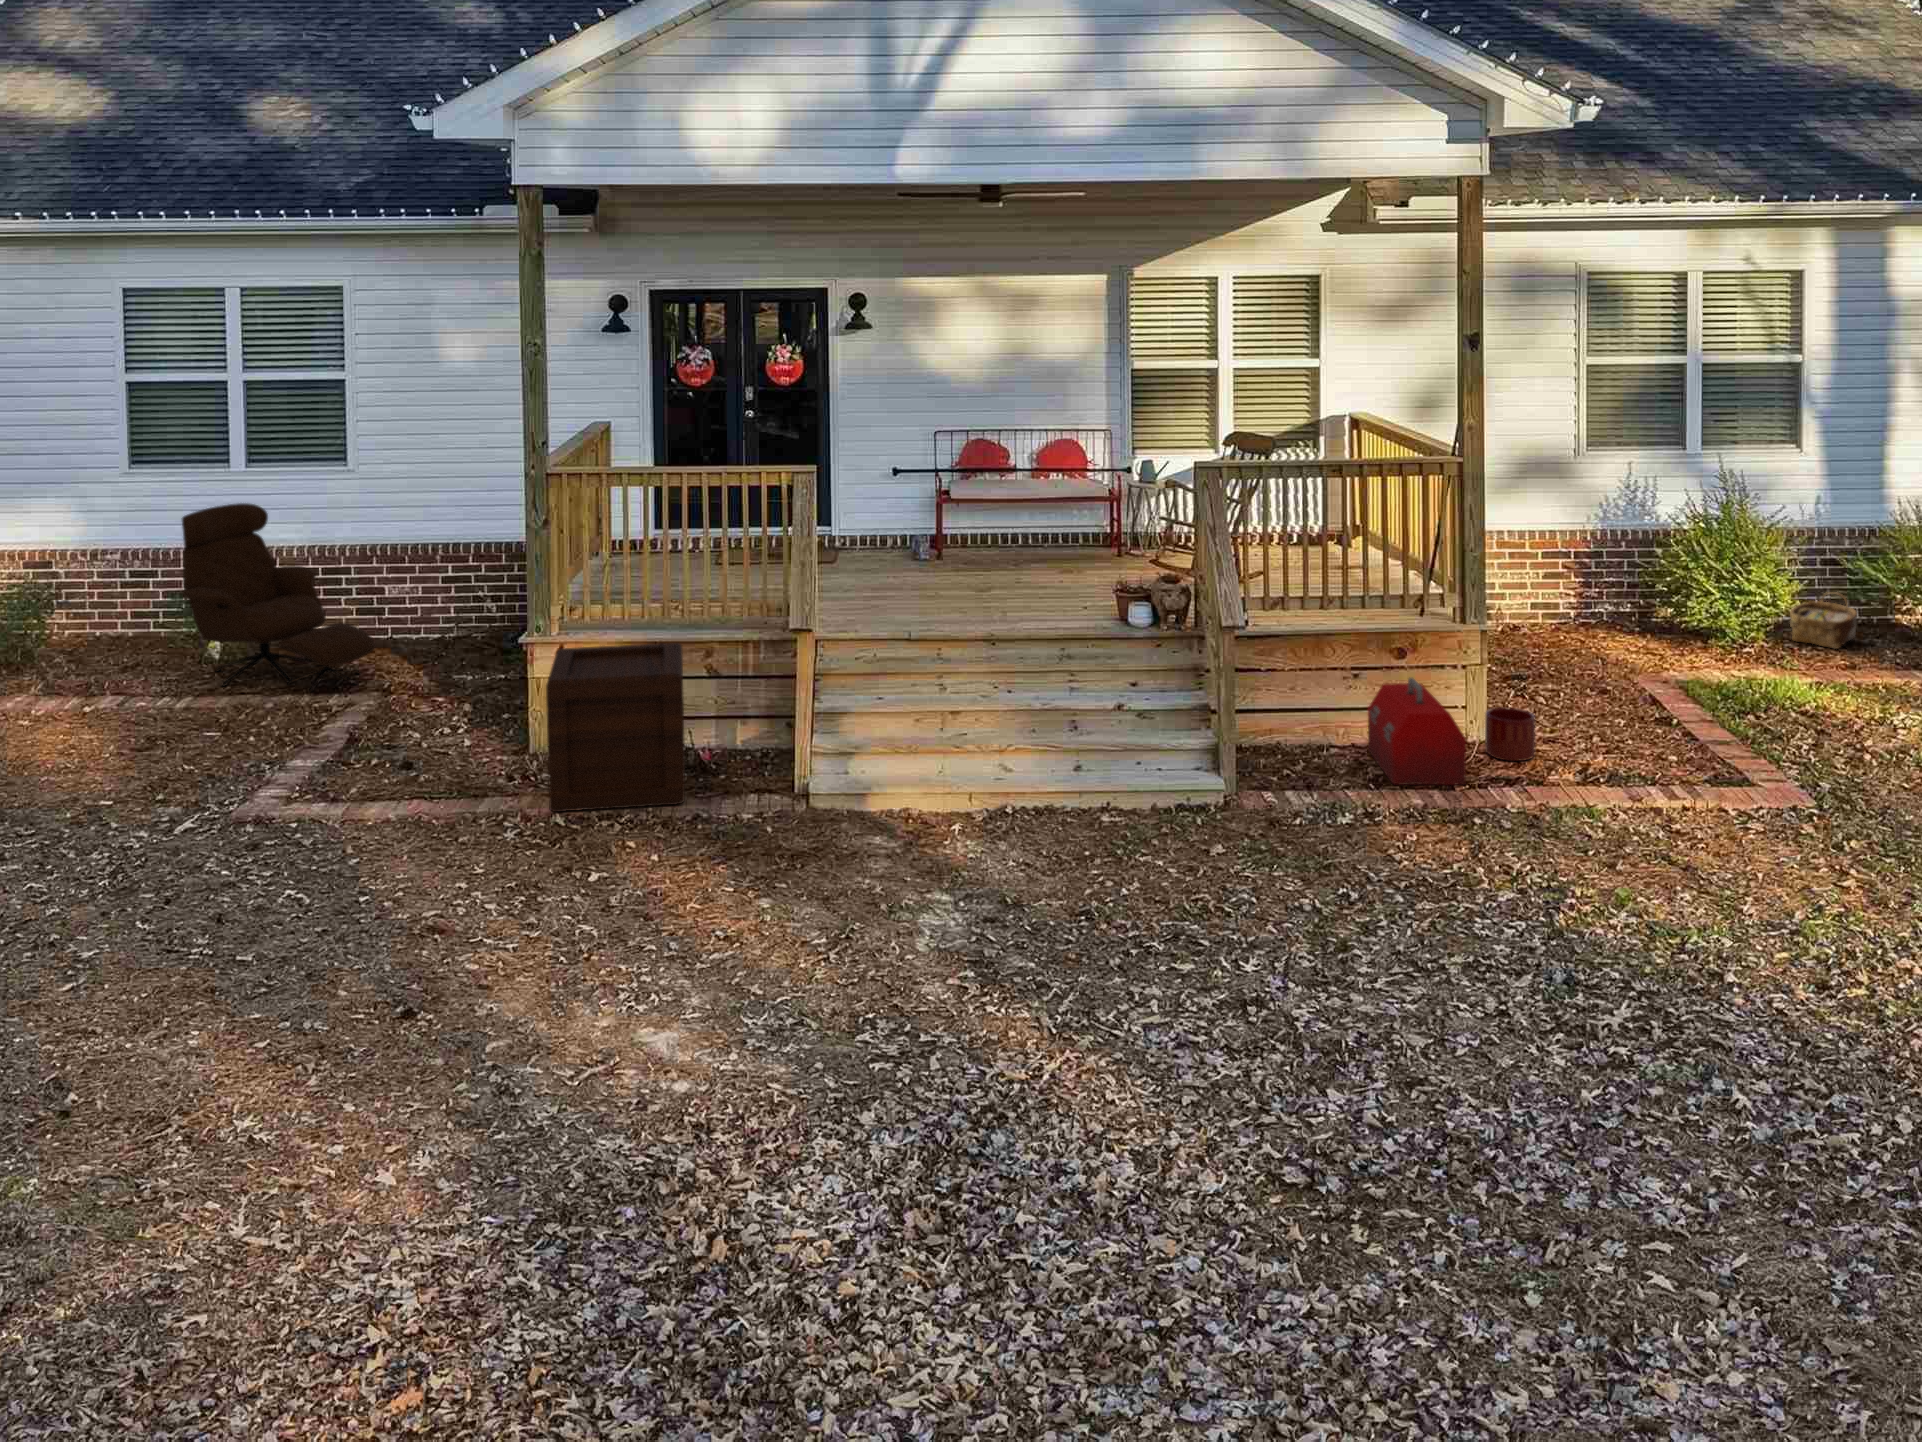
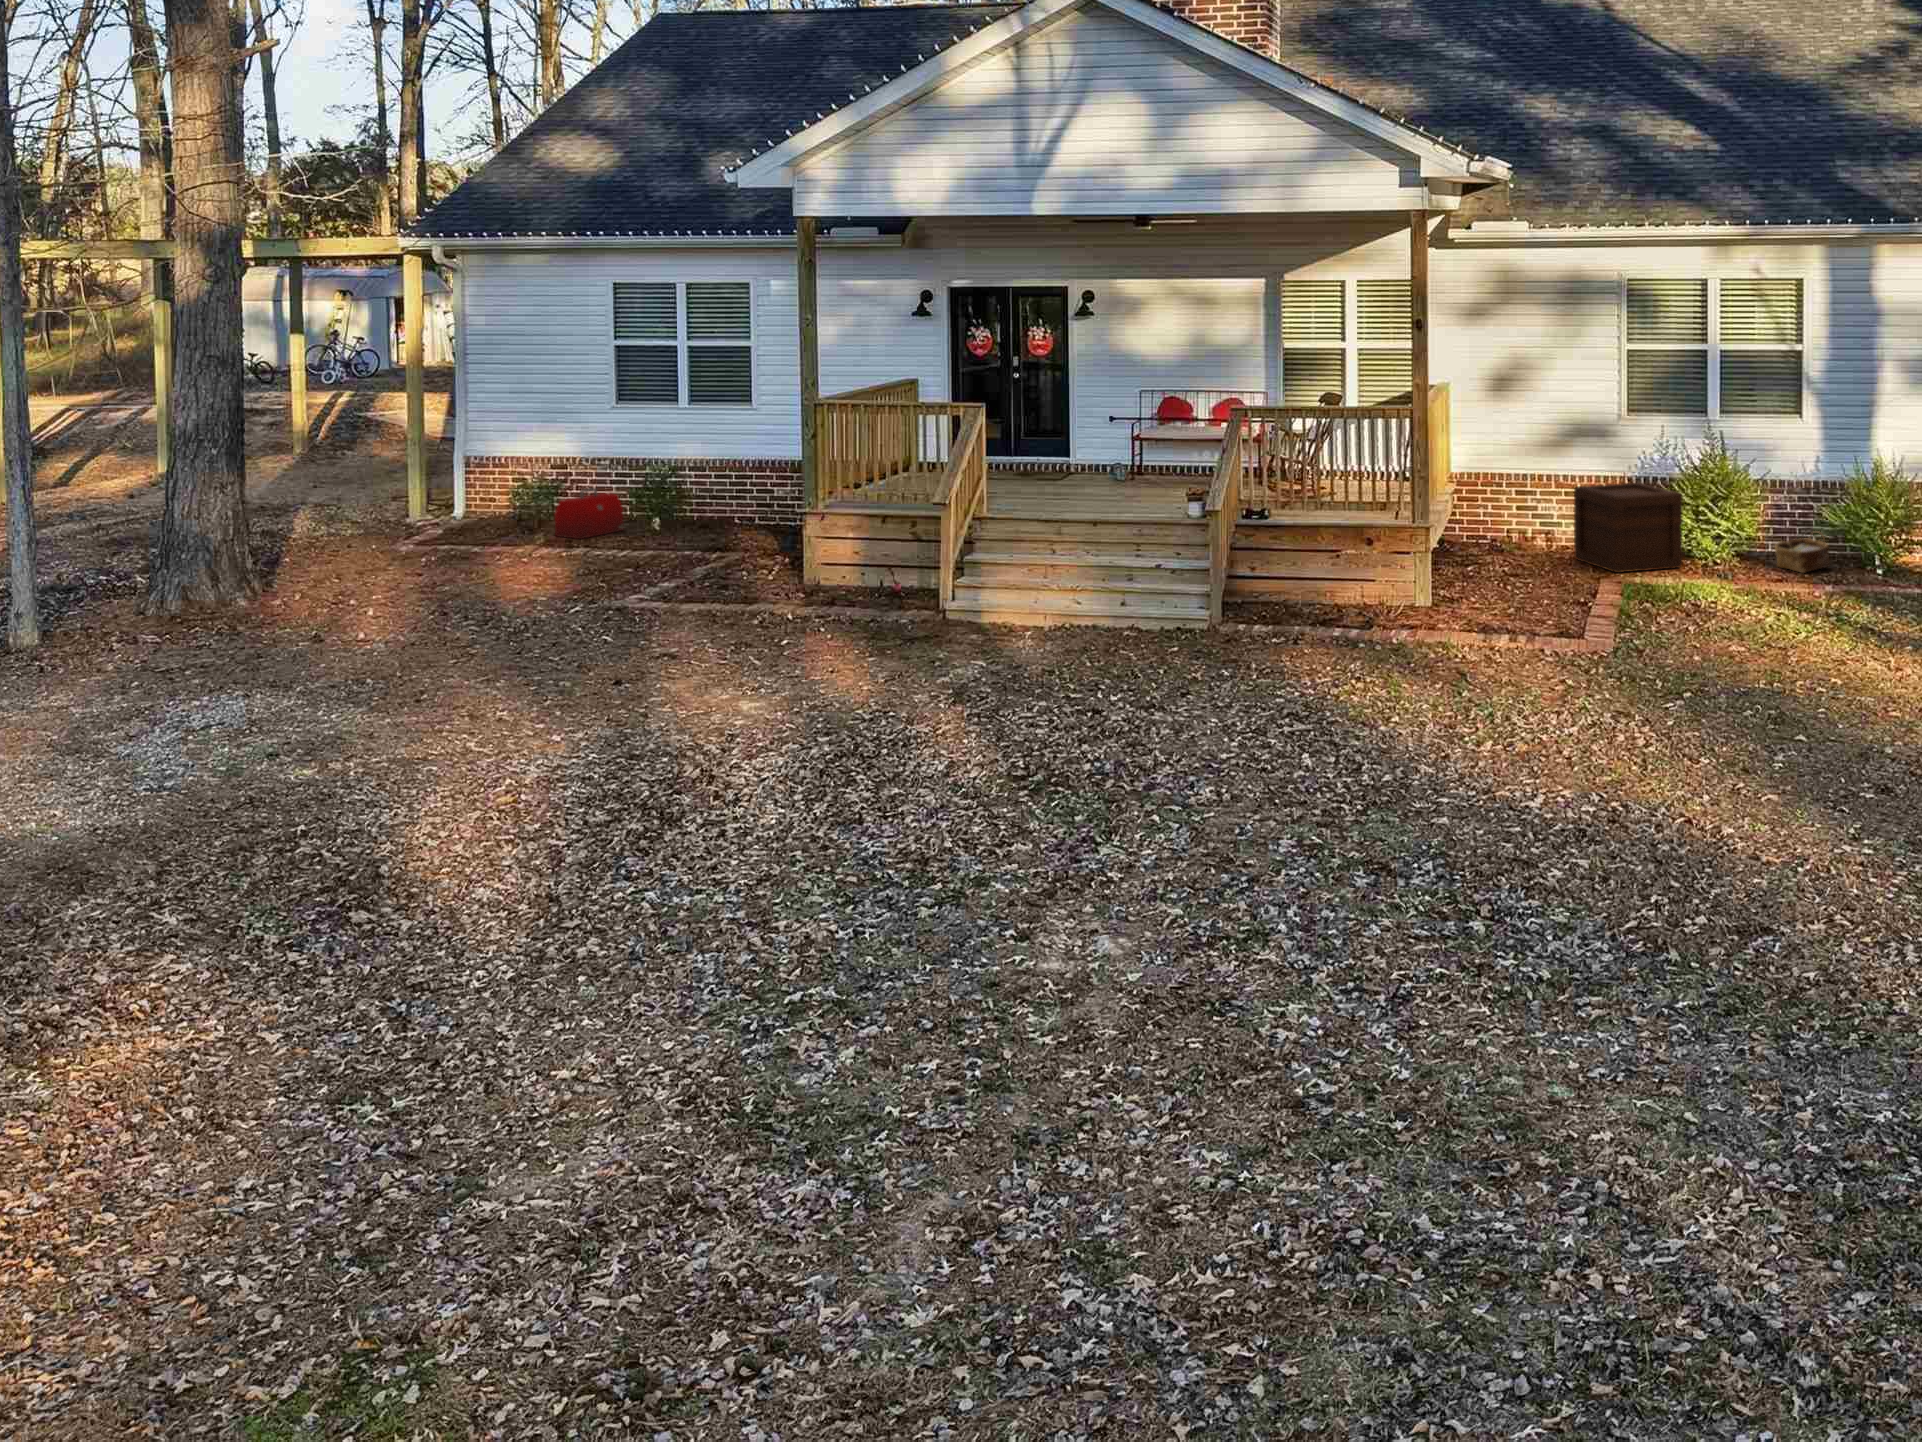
lounge chair: present [182,503,376,692] -> none [643,427,759,547]
wooden crate: present [546,643,685,812] -> present [1574,483,1682,573]
toolbox: present [1368,678,1466,785] -> present [555,488,623,539]
planter: present [1485,707,1535,761] -> none [1426,581,1459,616]

